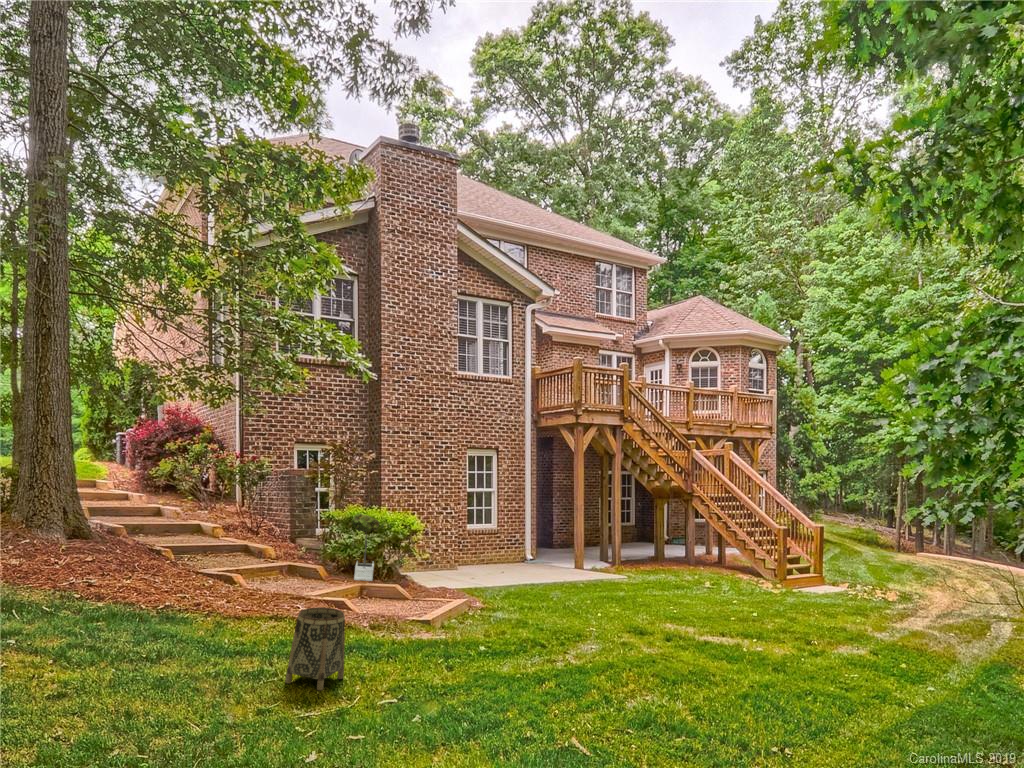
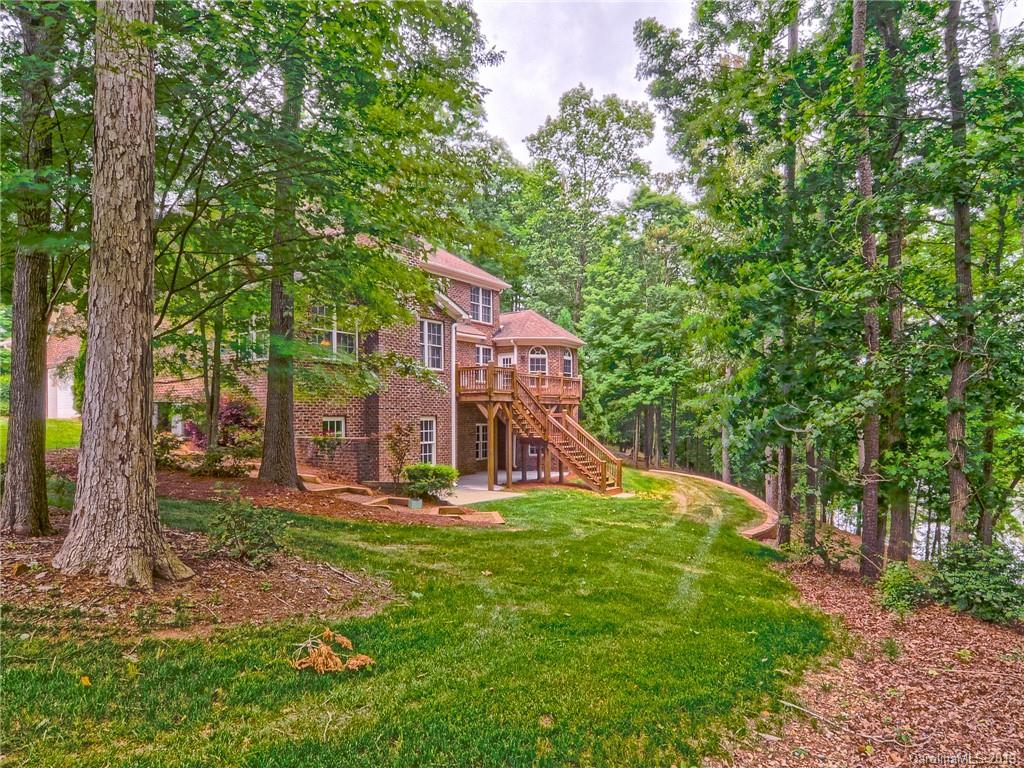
basket: present [285,607,345,690] -> none [478,525,502,564]

